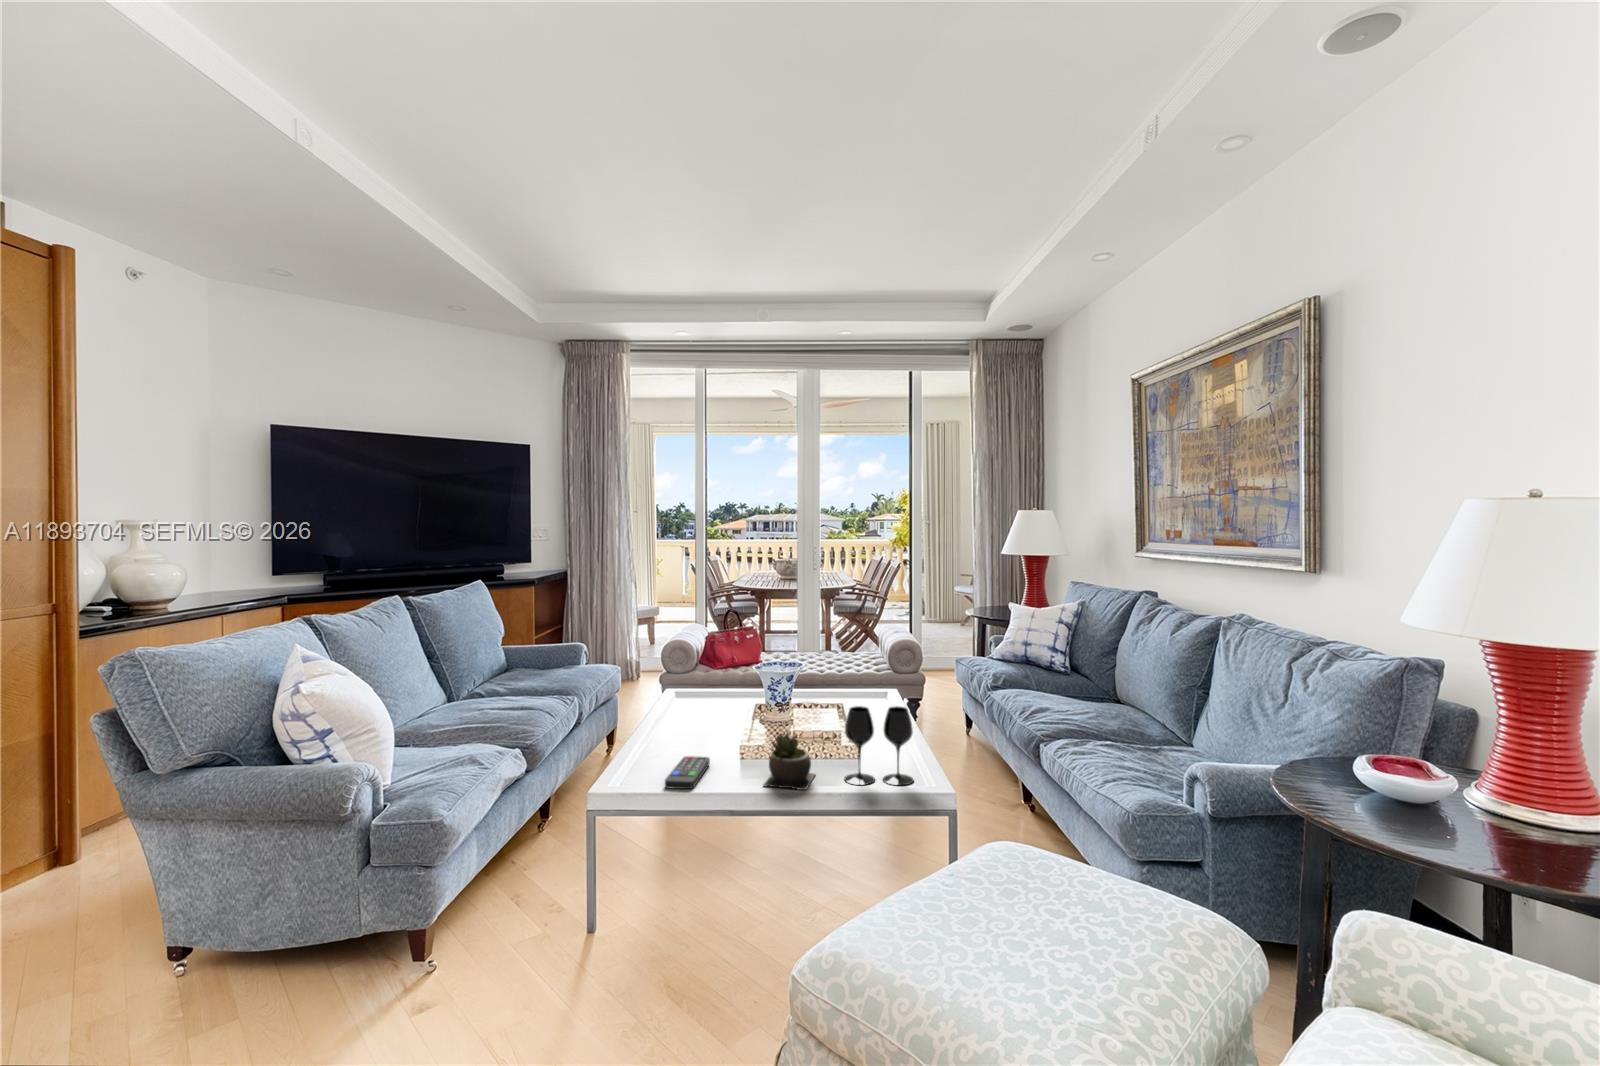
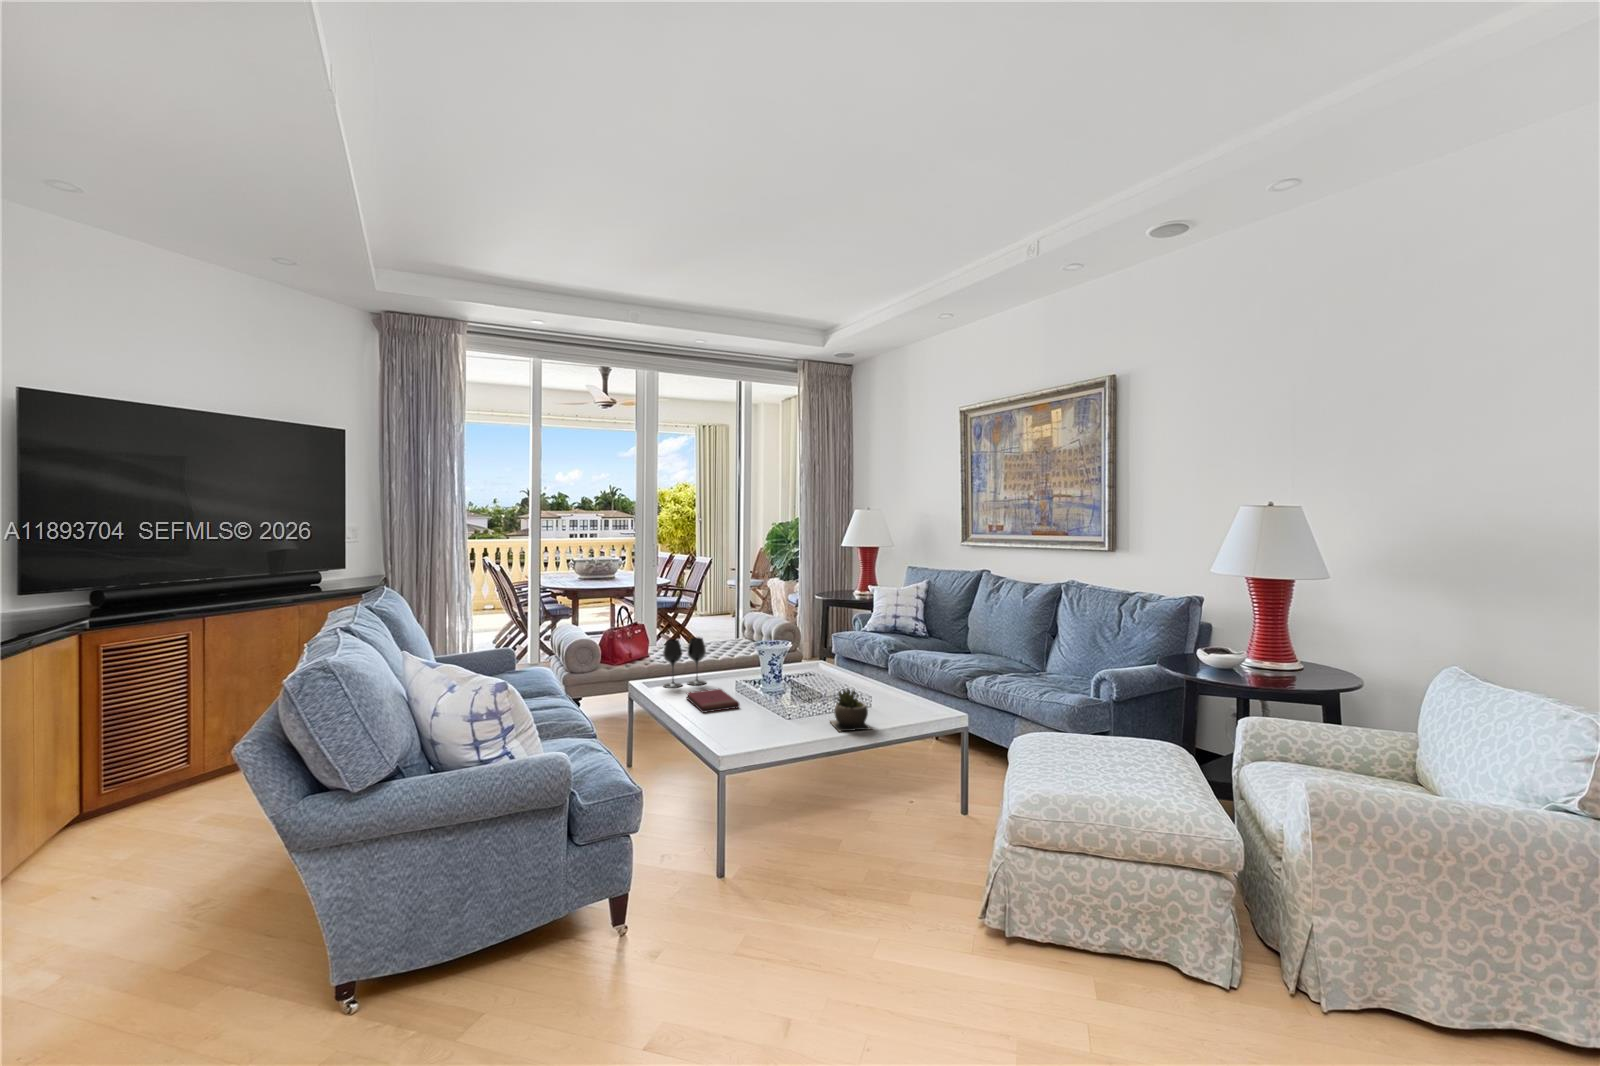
wine glass: present [845,706,913,785] -> present [663,637,706,688]
book: none [669,713,721,739] -> present [686,689,739,713]
remote control: present [665,756,710,789] -> none [752,718,790,744]

